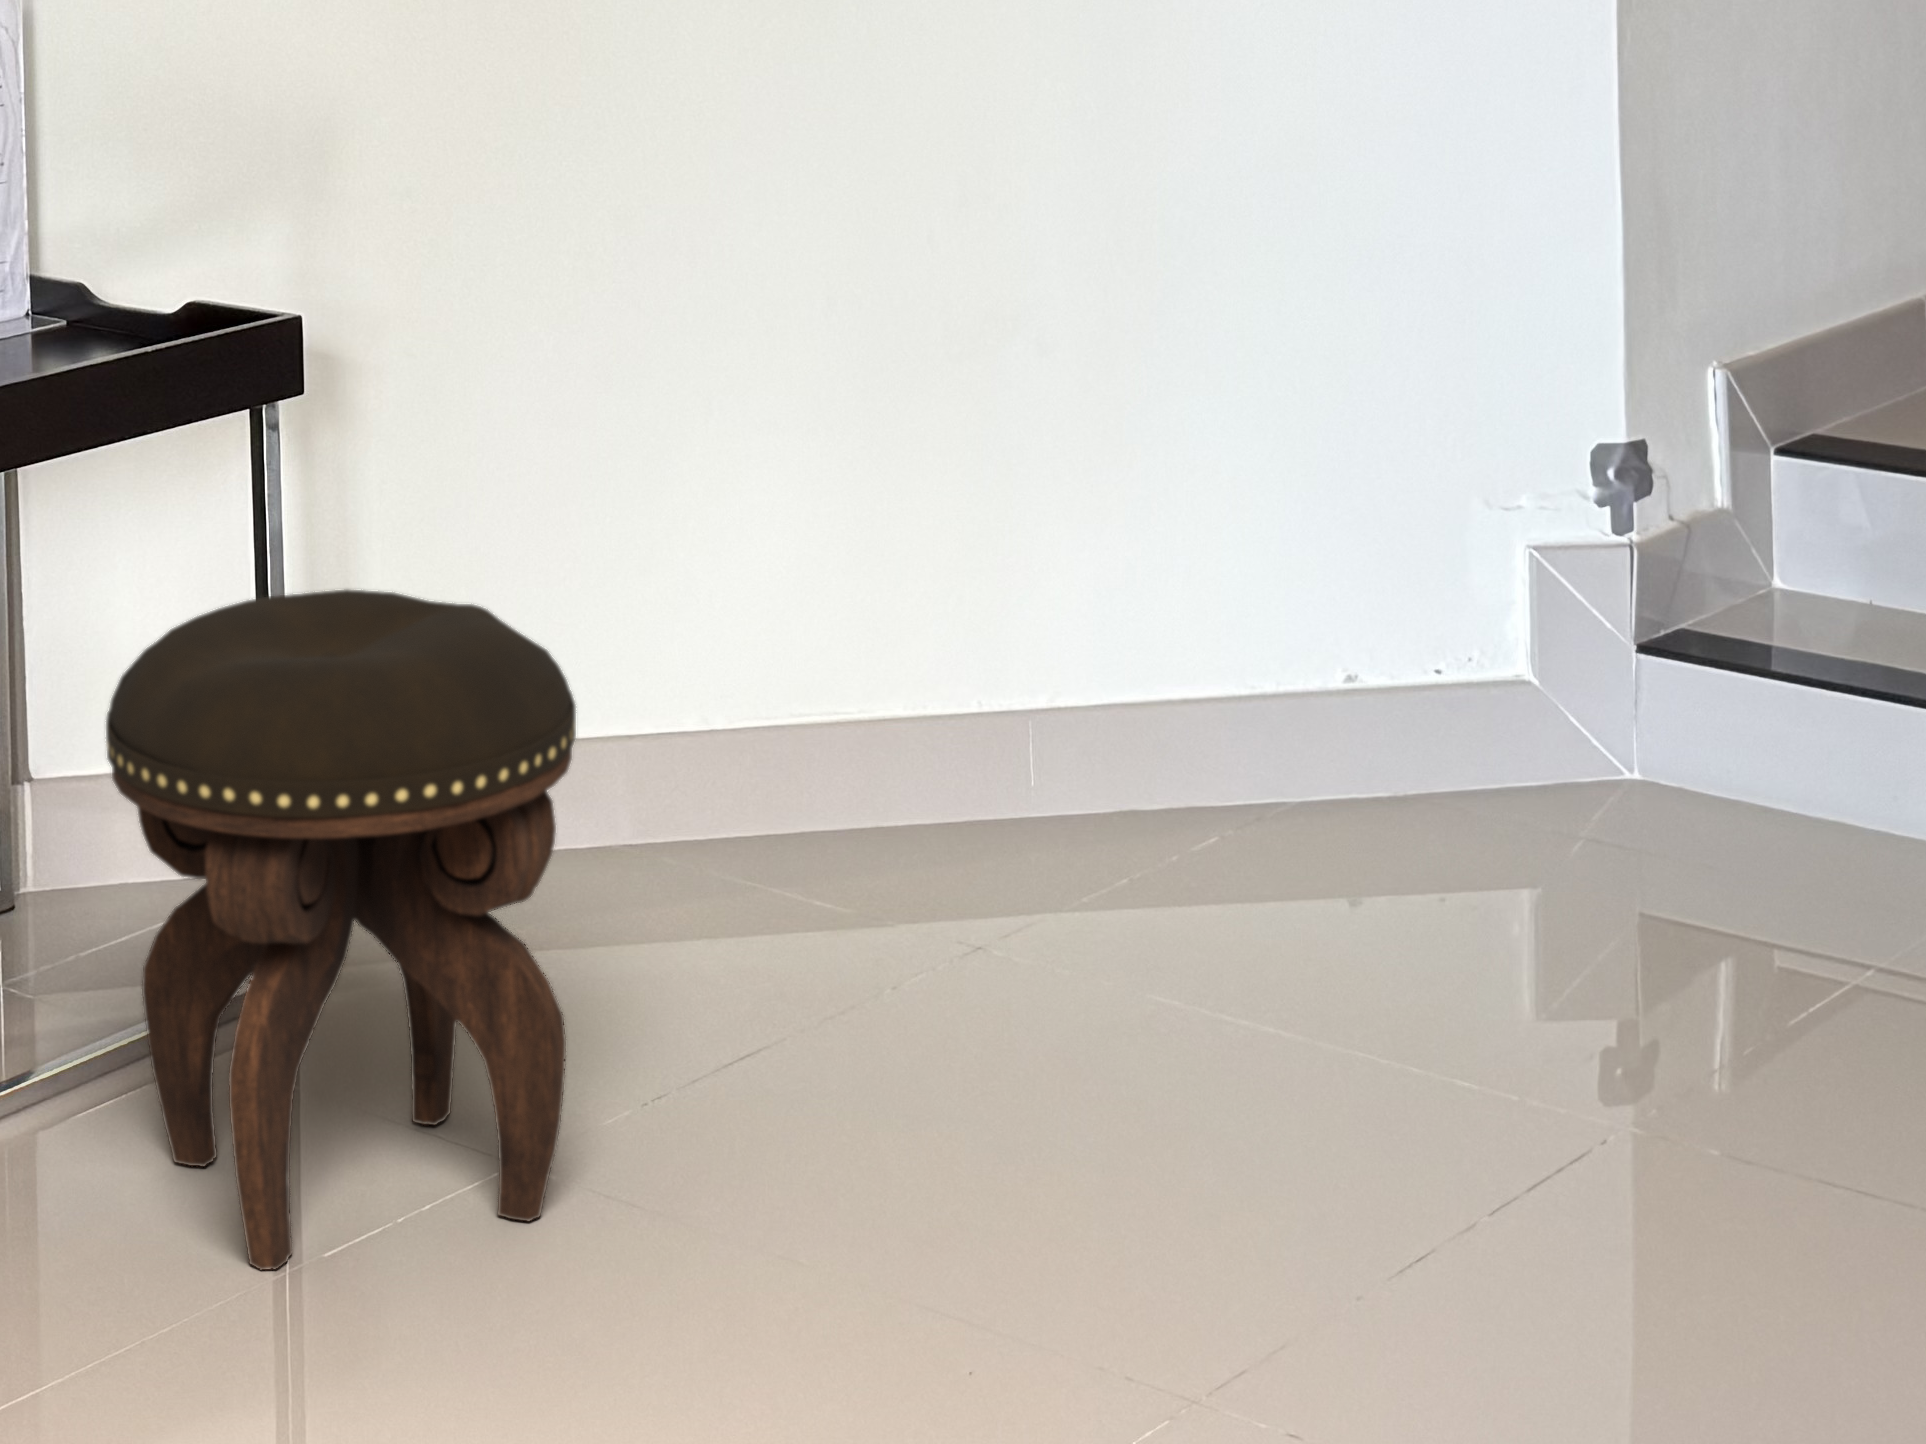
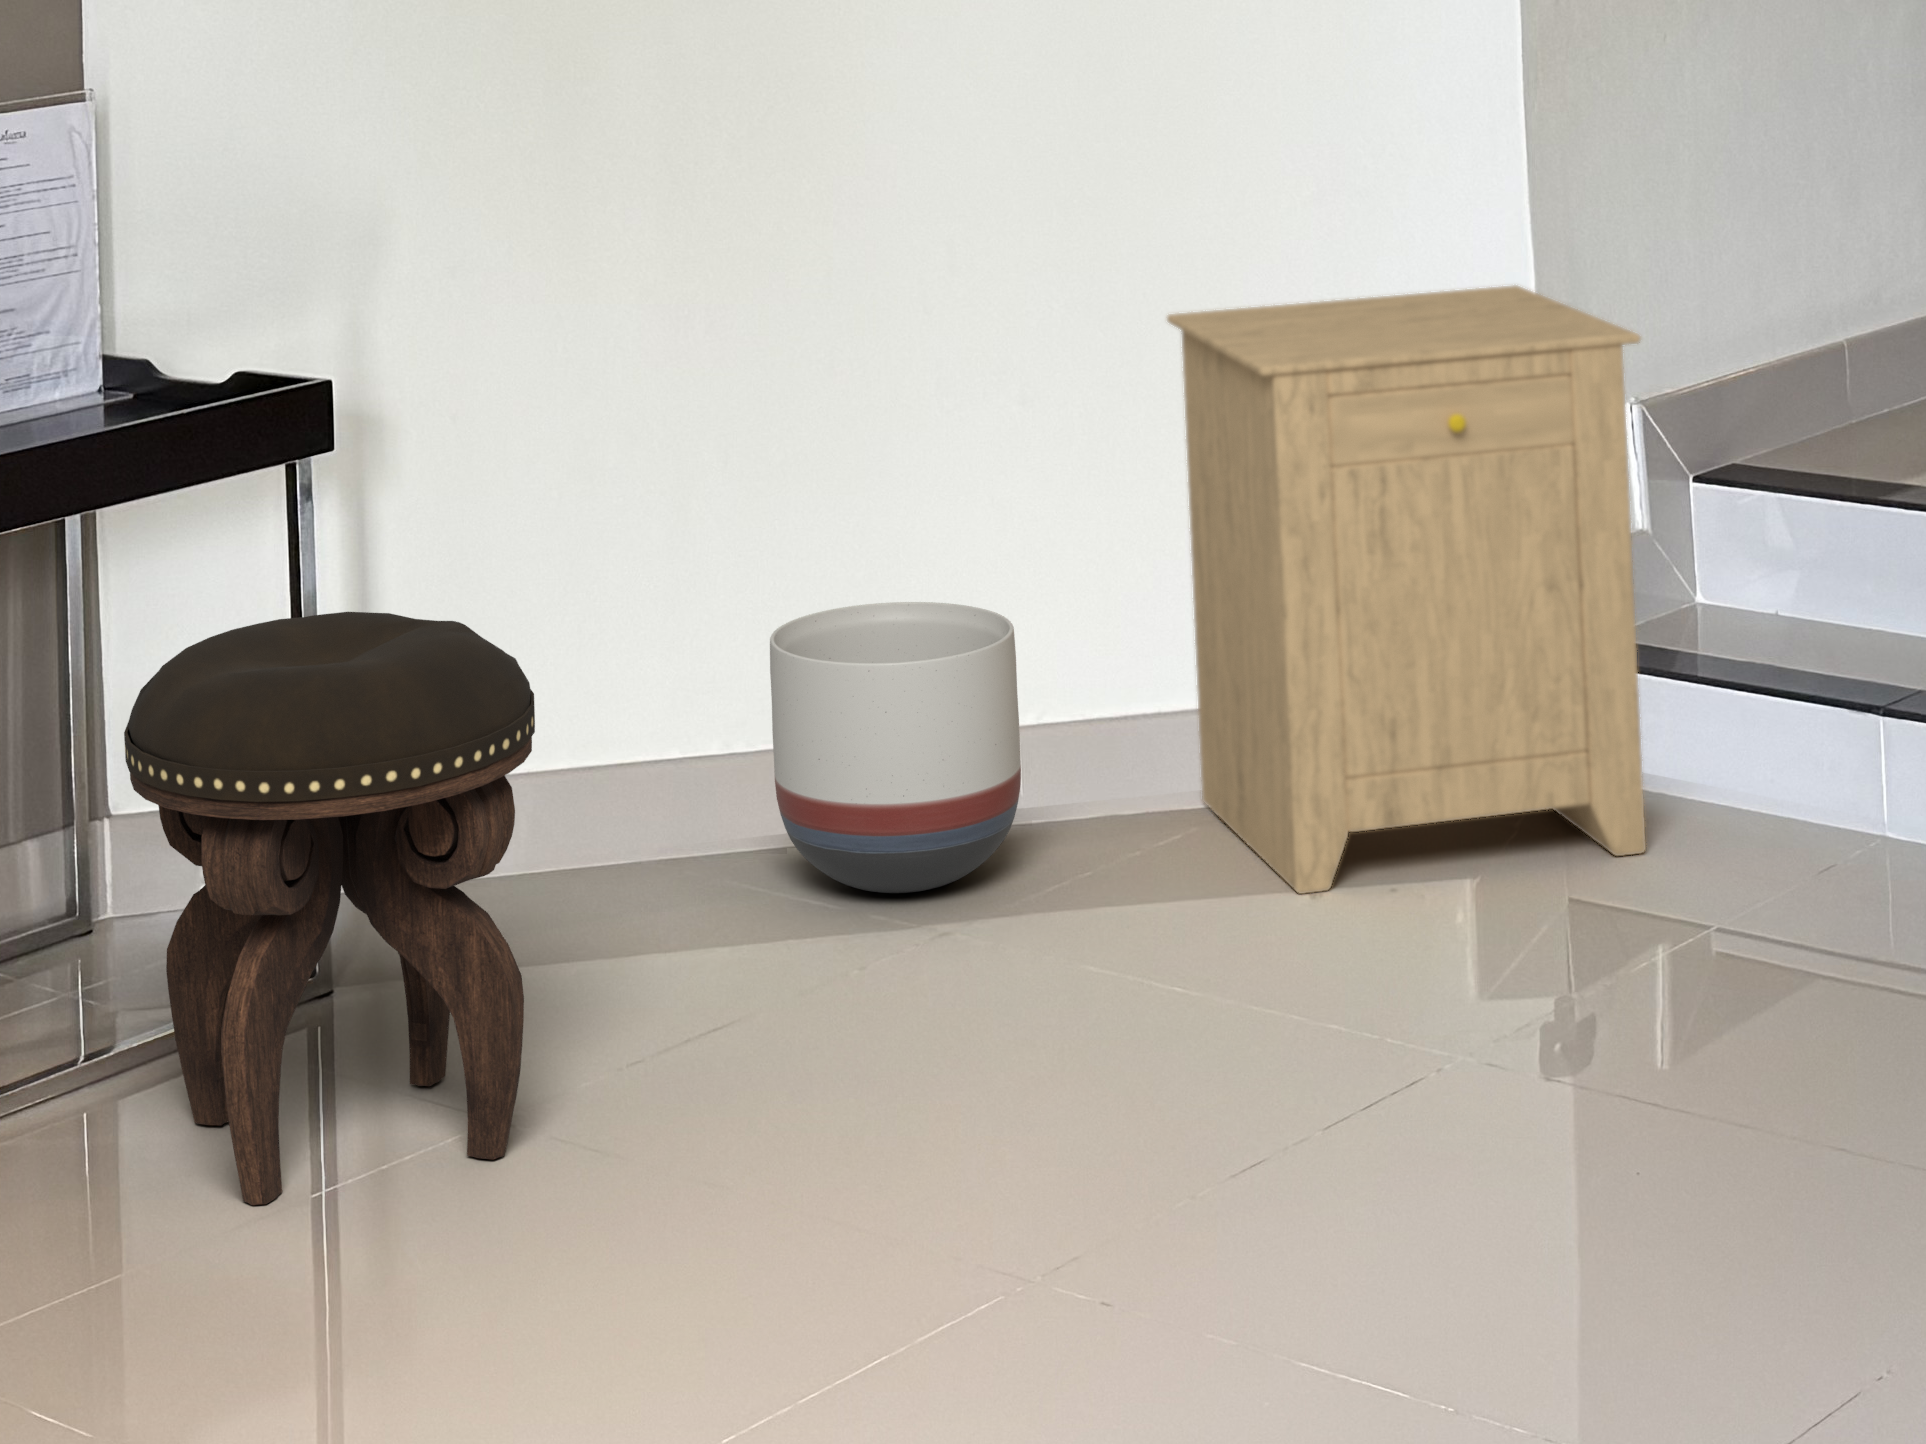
side table: none [1210,234,1783,918] -> present [1167,285,1646,894]
planter: none [773,575,1054,901] -> present [770,602,1021,893]

